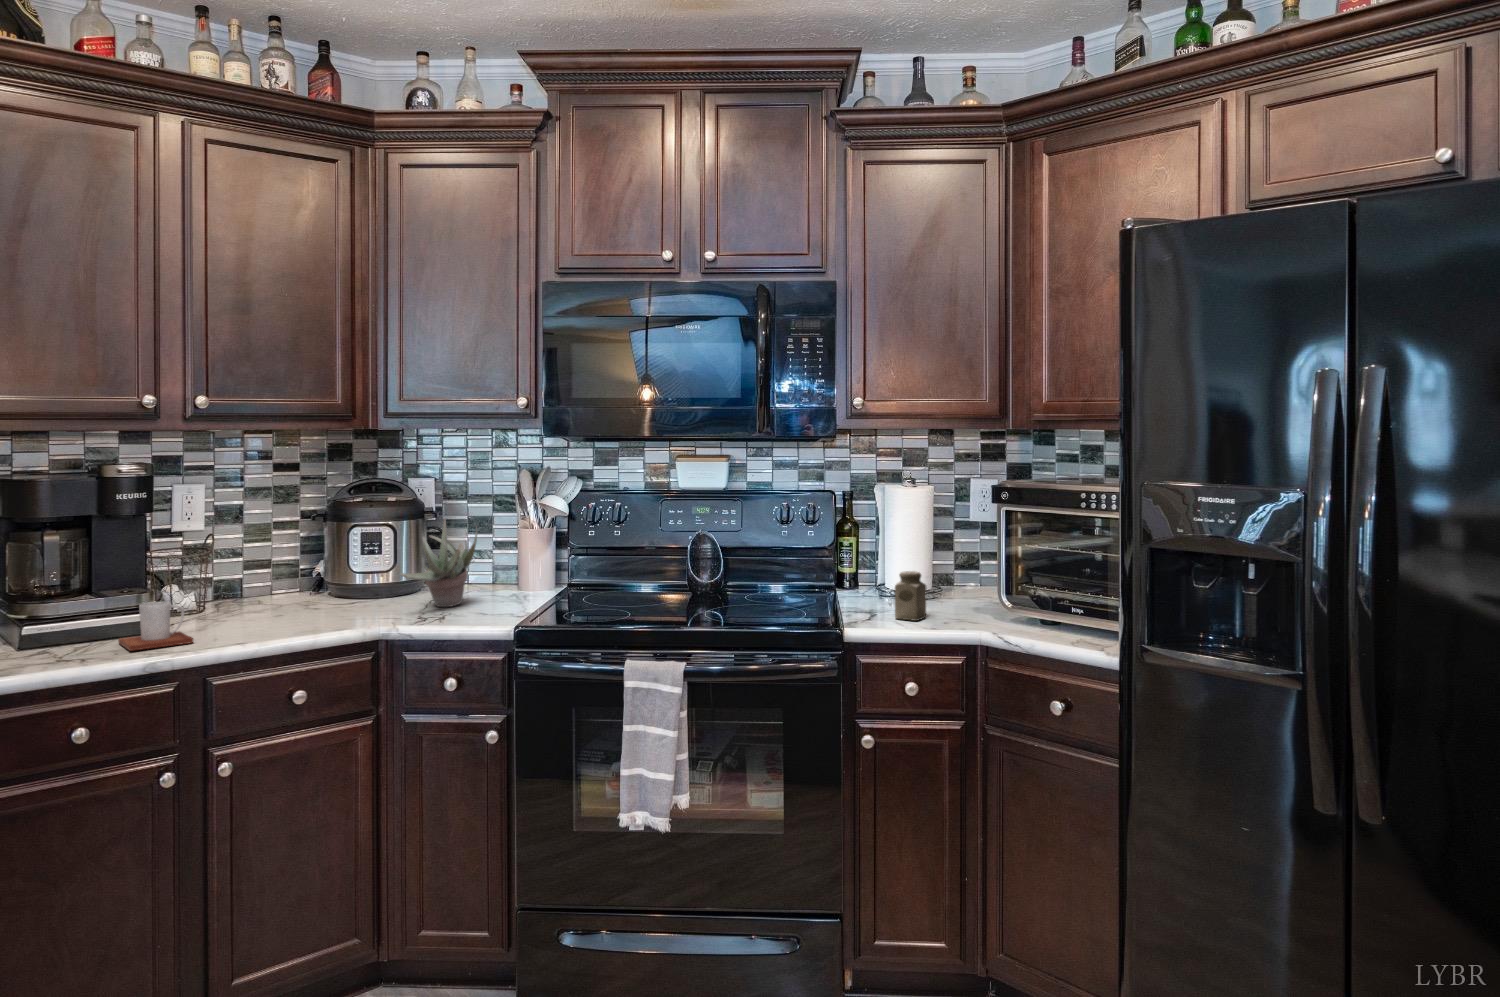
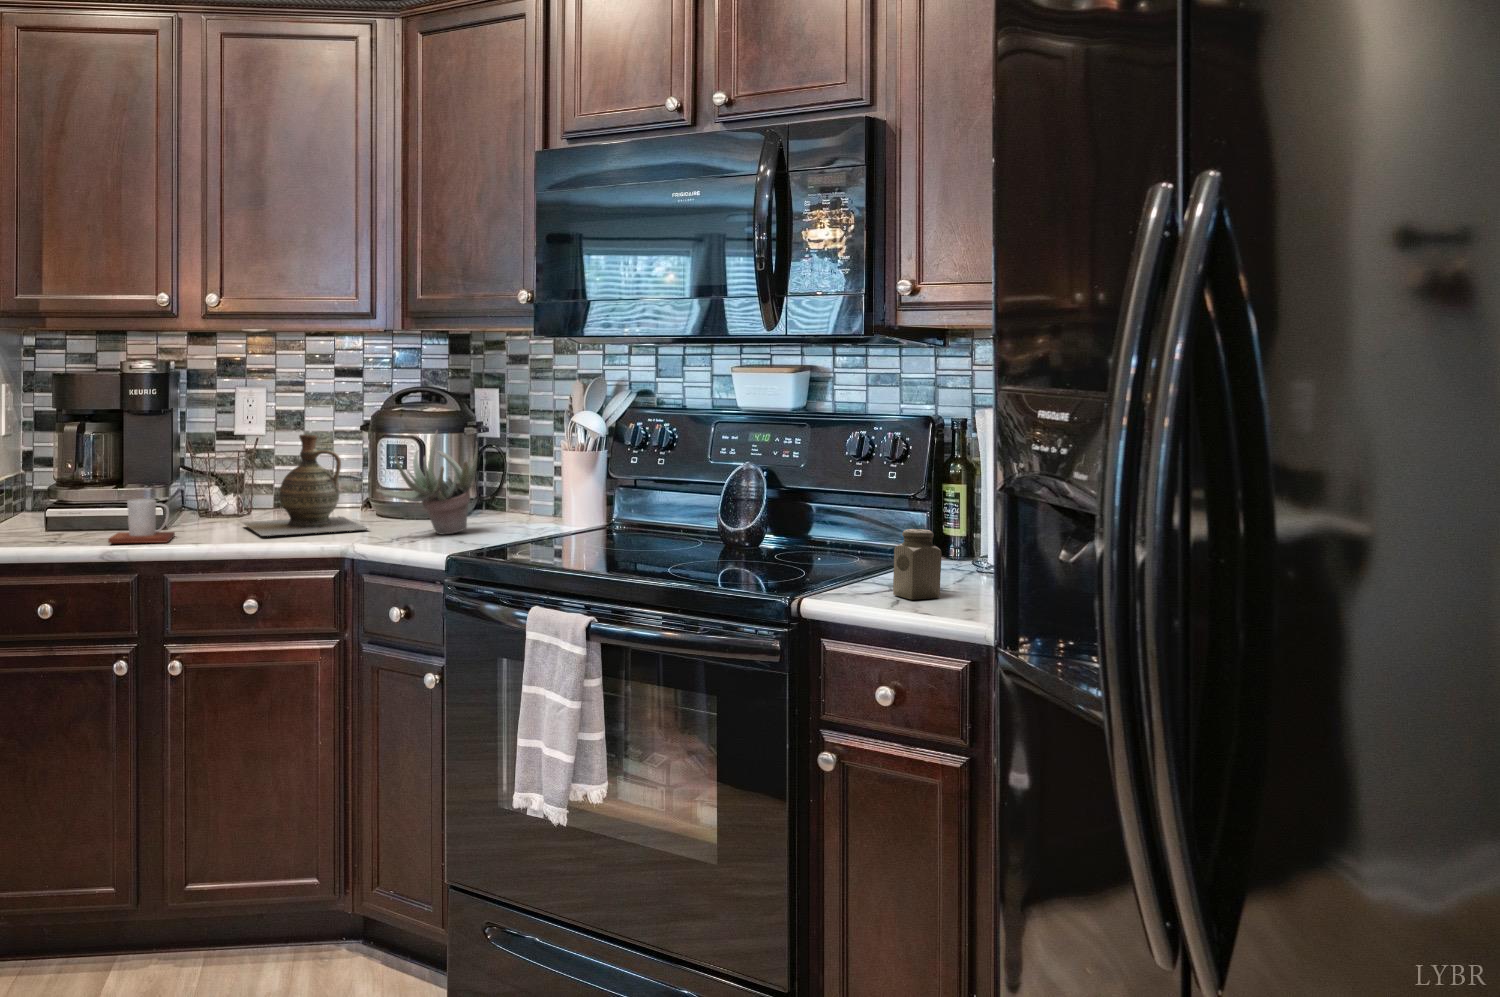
ceramic jug: none [227,528,371,626] -> present [242,435,367,536]

